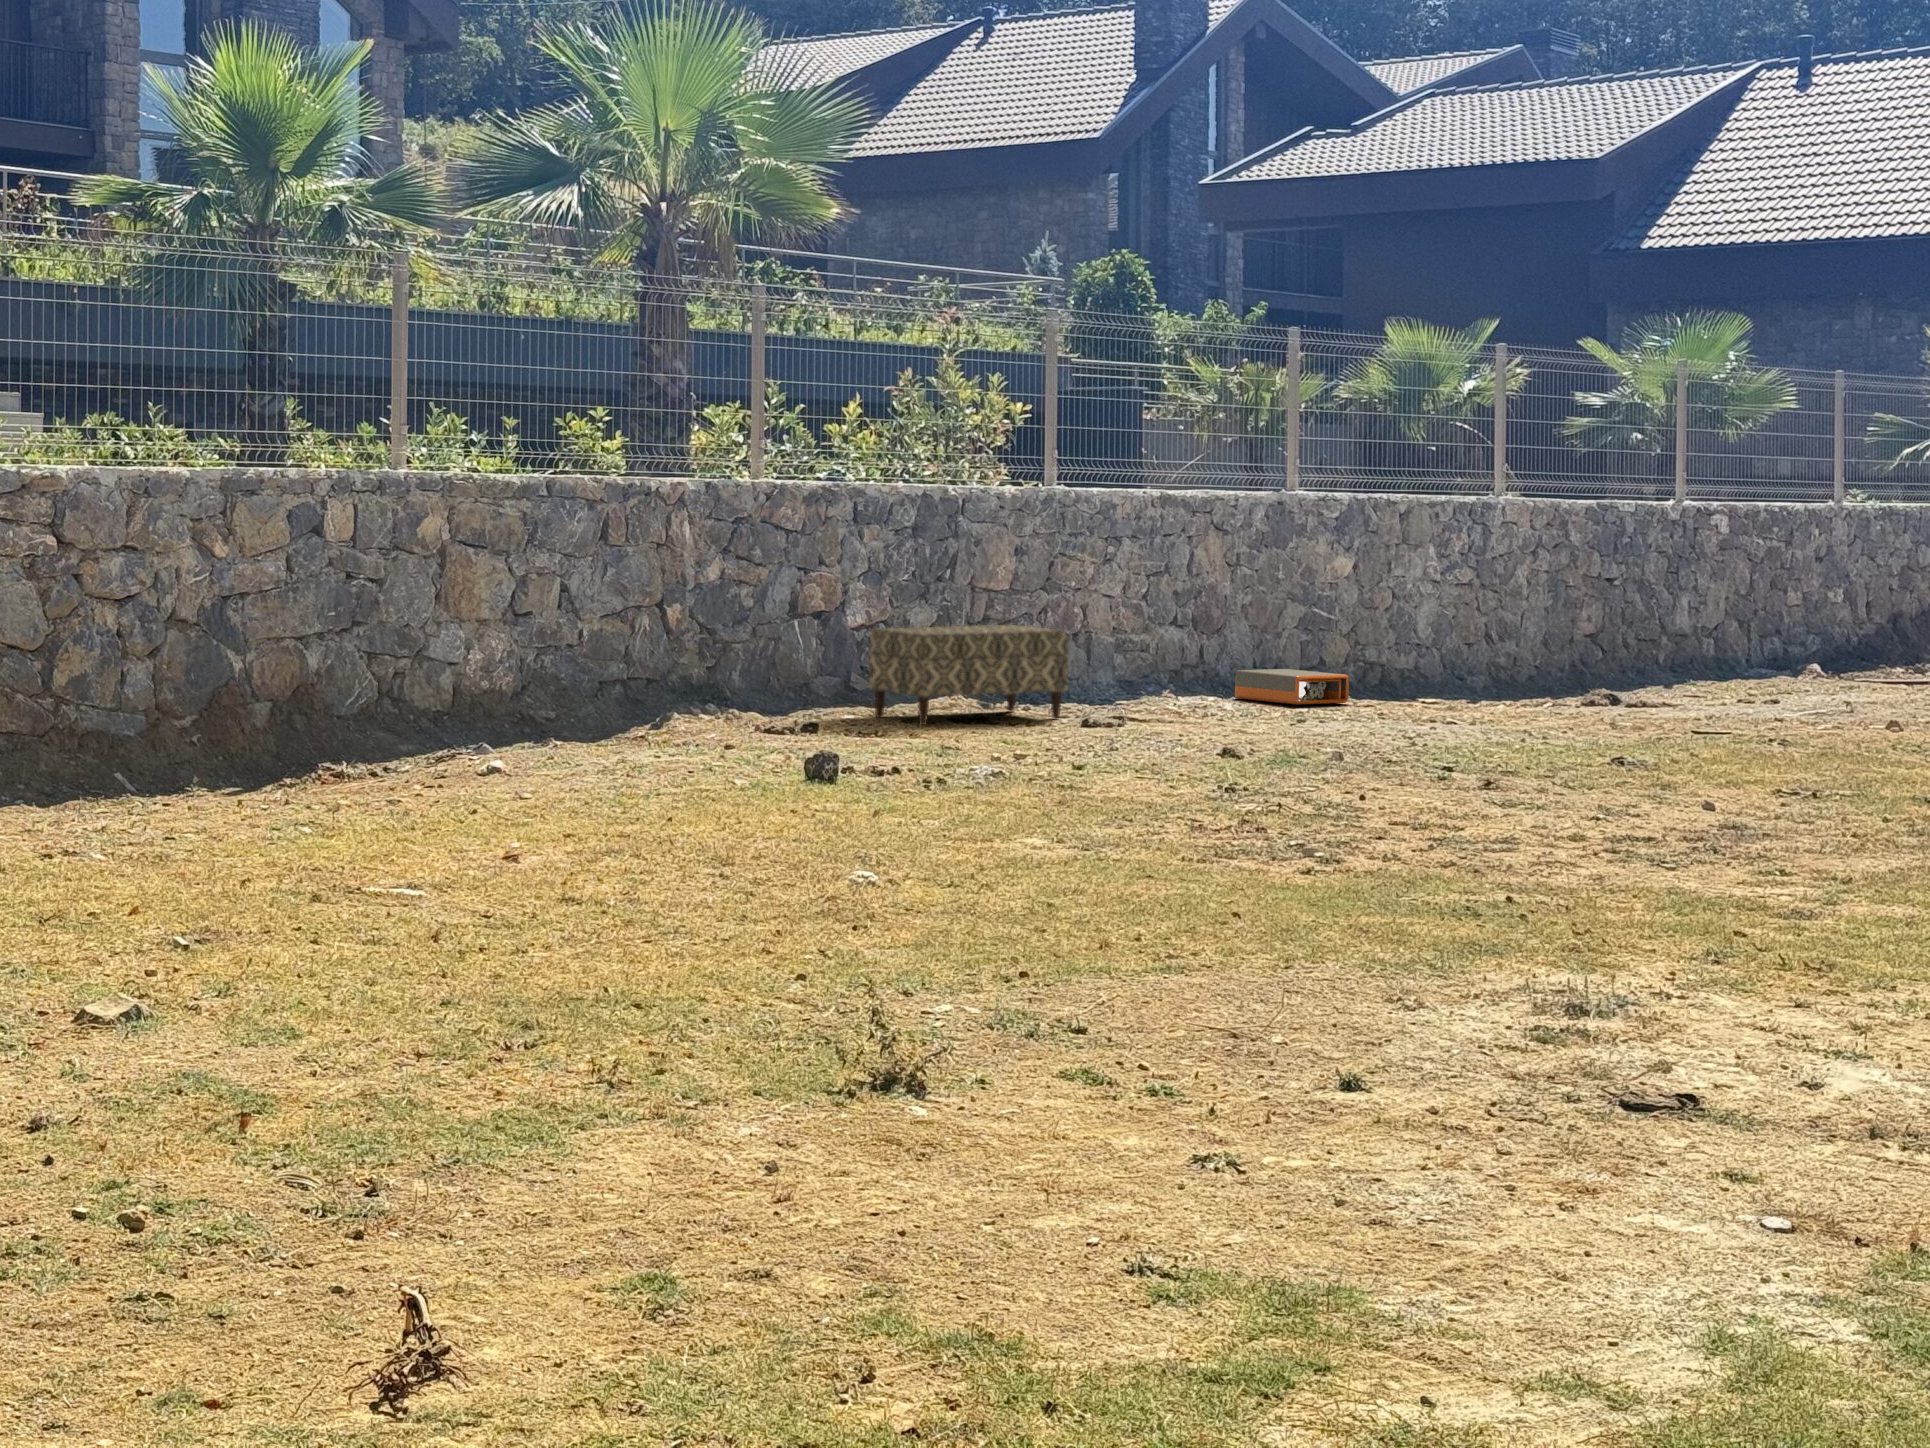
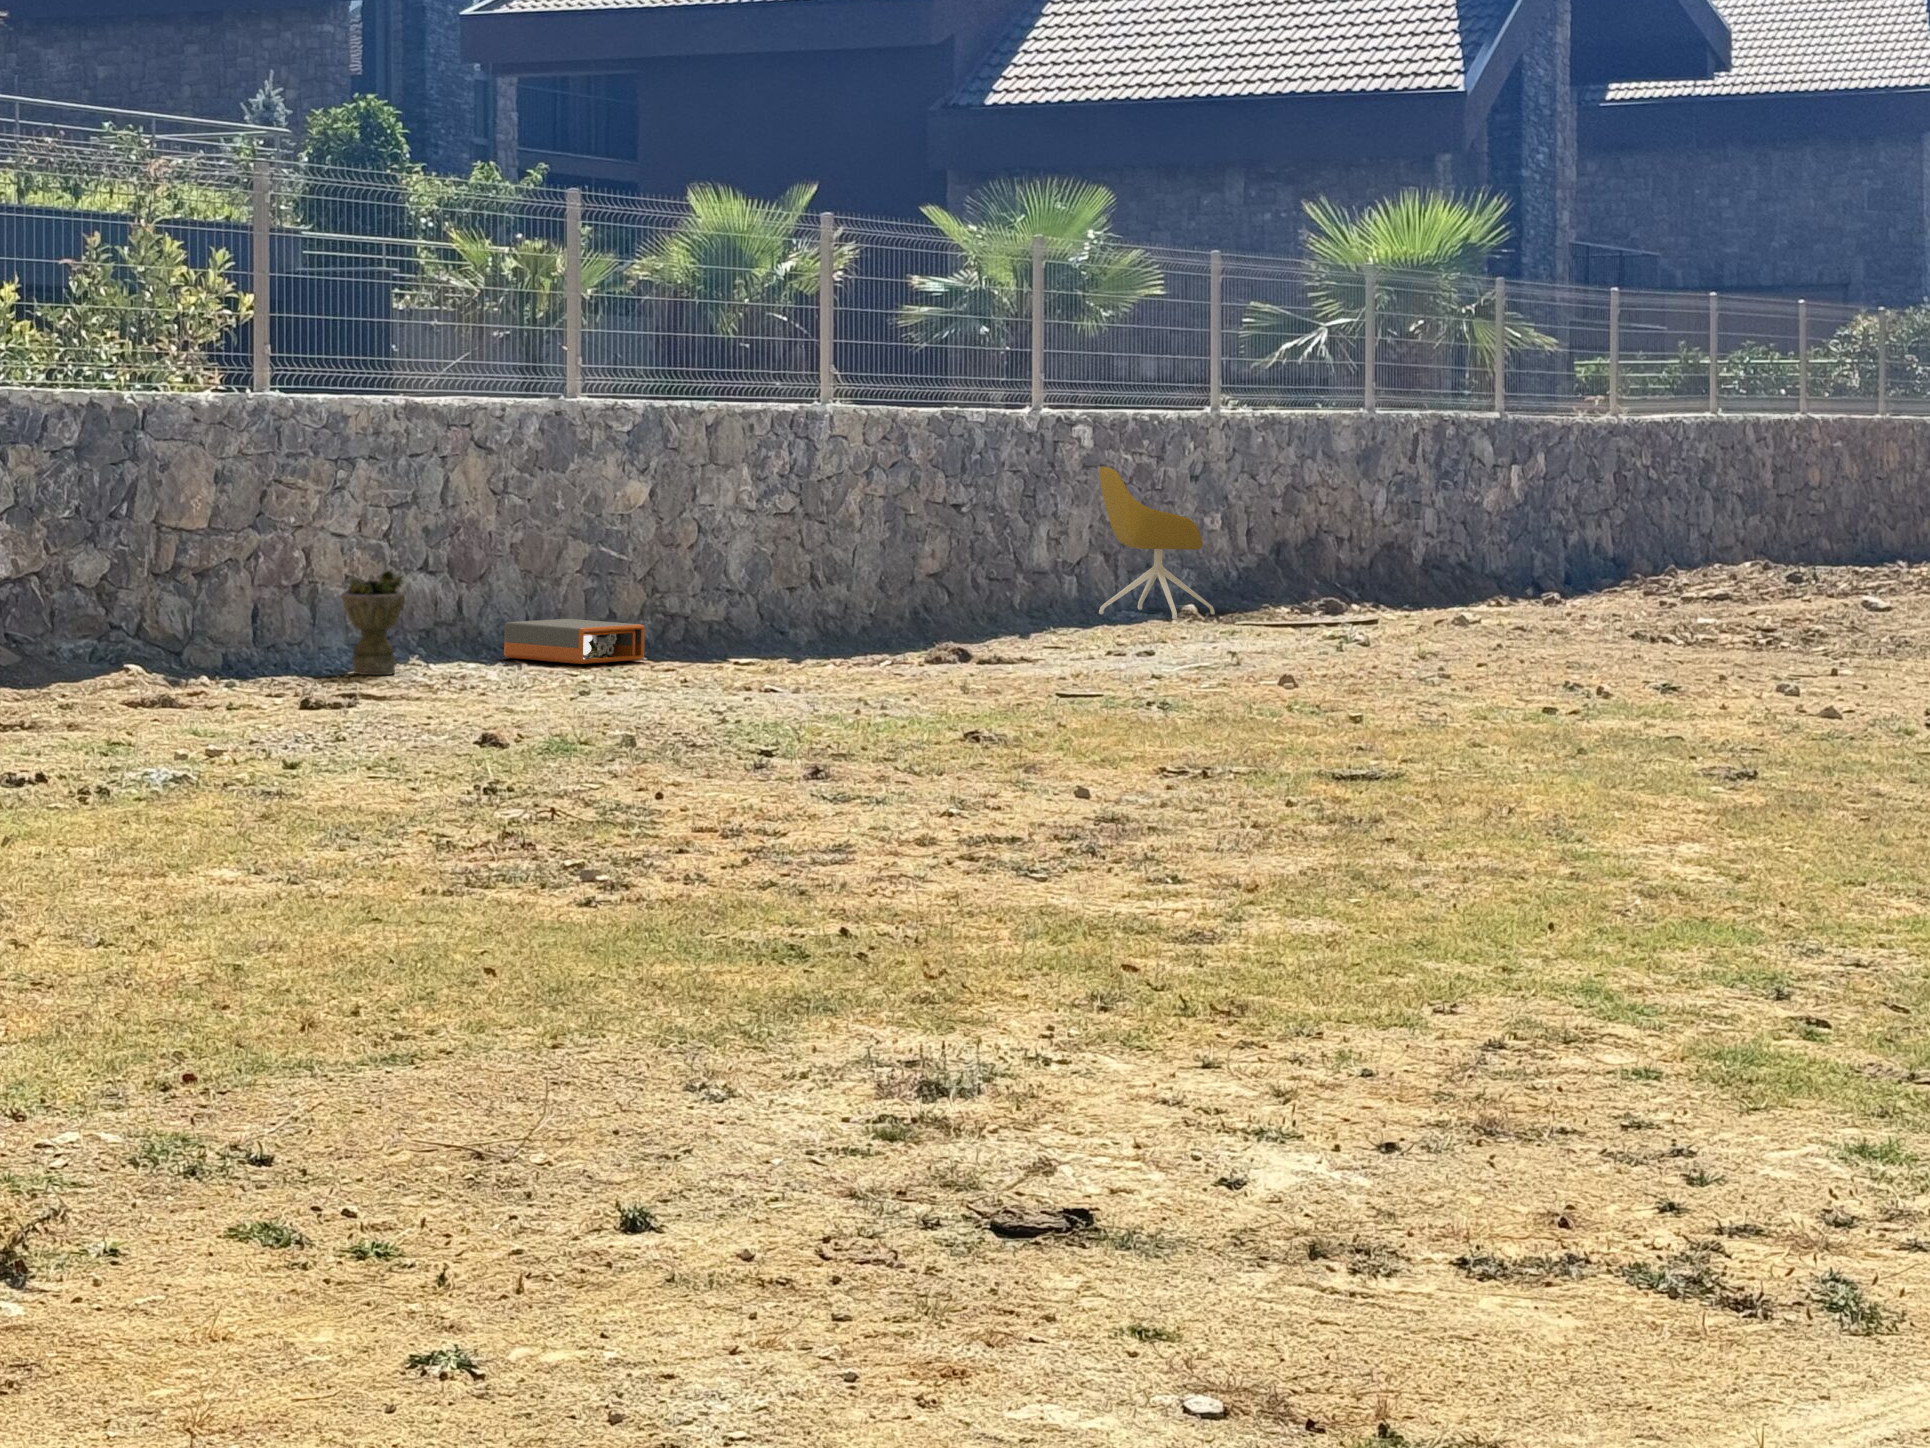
chair: none [1739,554,1844,684] -> present [1099,467,1215,619]
bench: present [869,624,1069,725] -> none [20,571,288,708]
planter: none [1109,627,1159,708] -> present [342,571,405,675]

